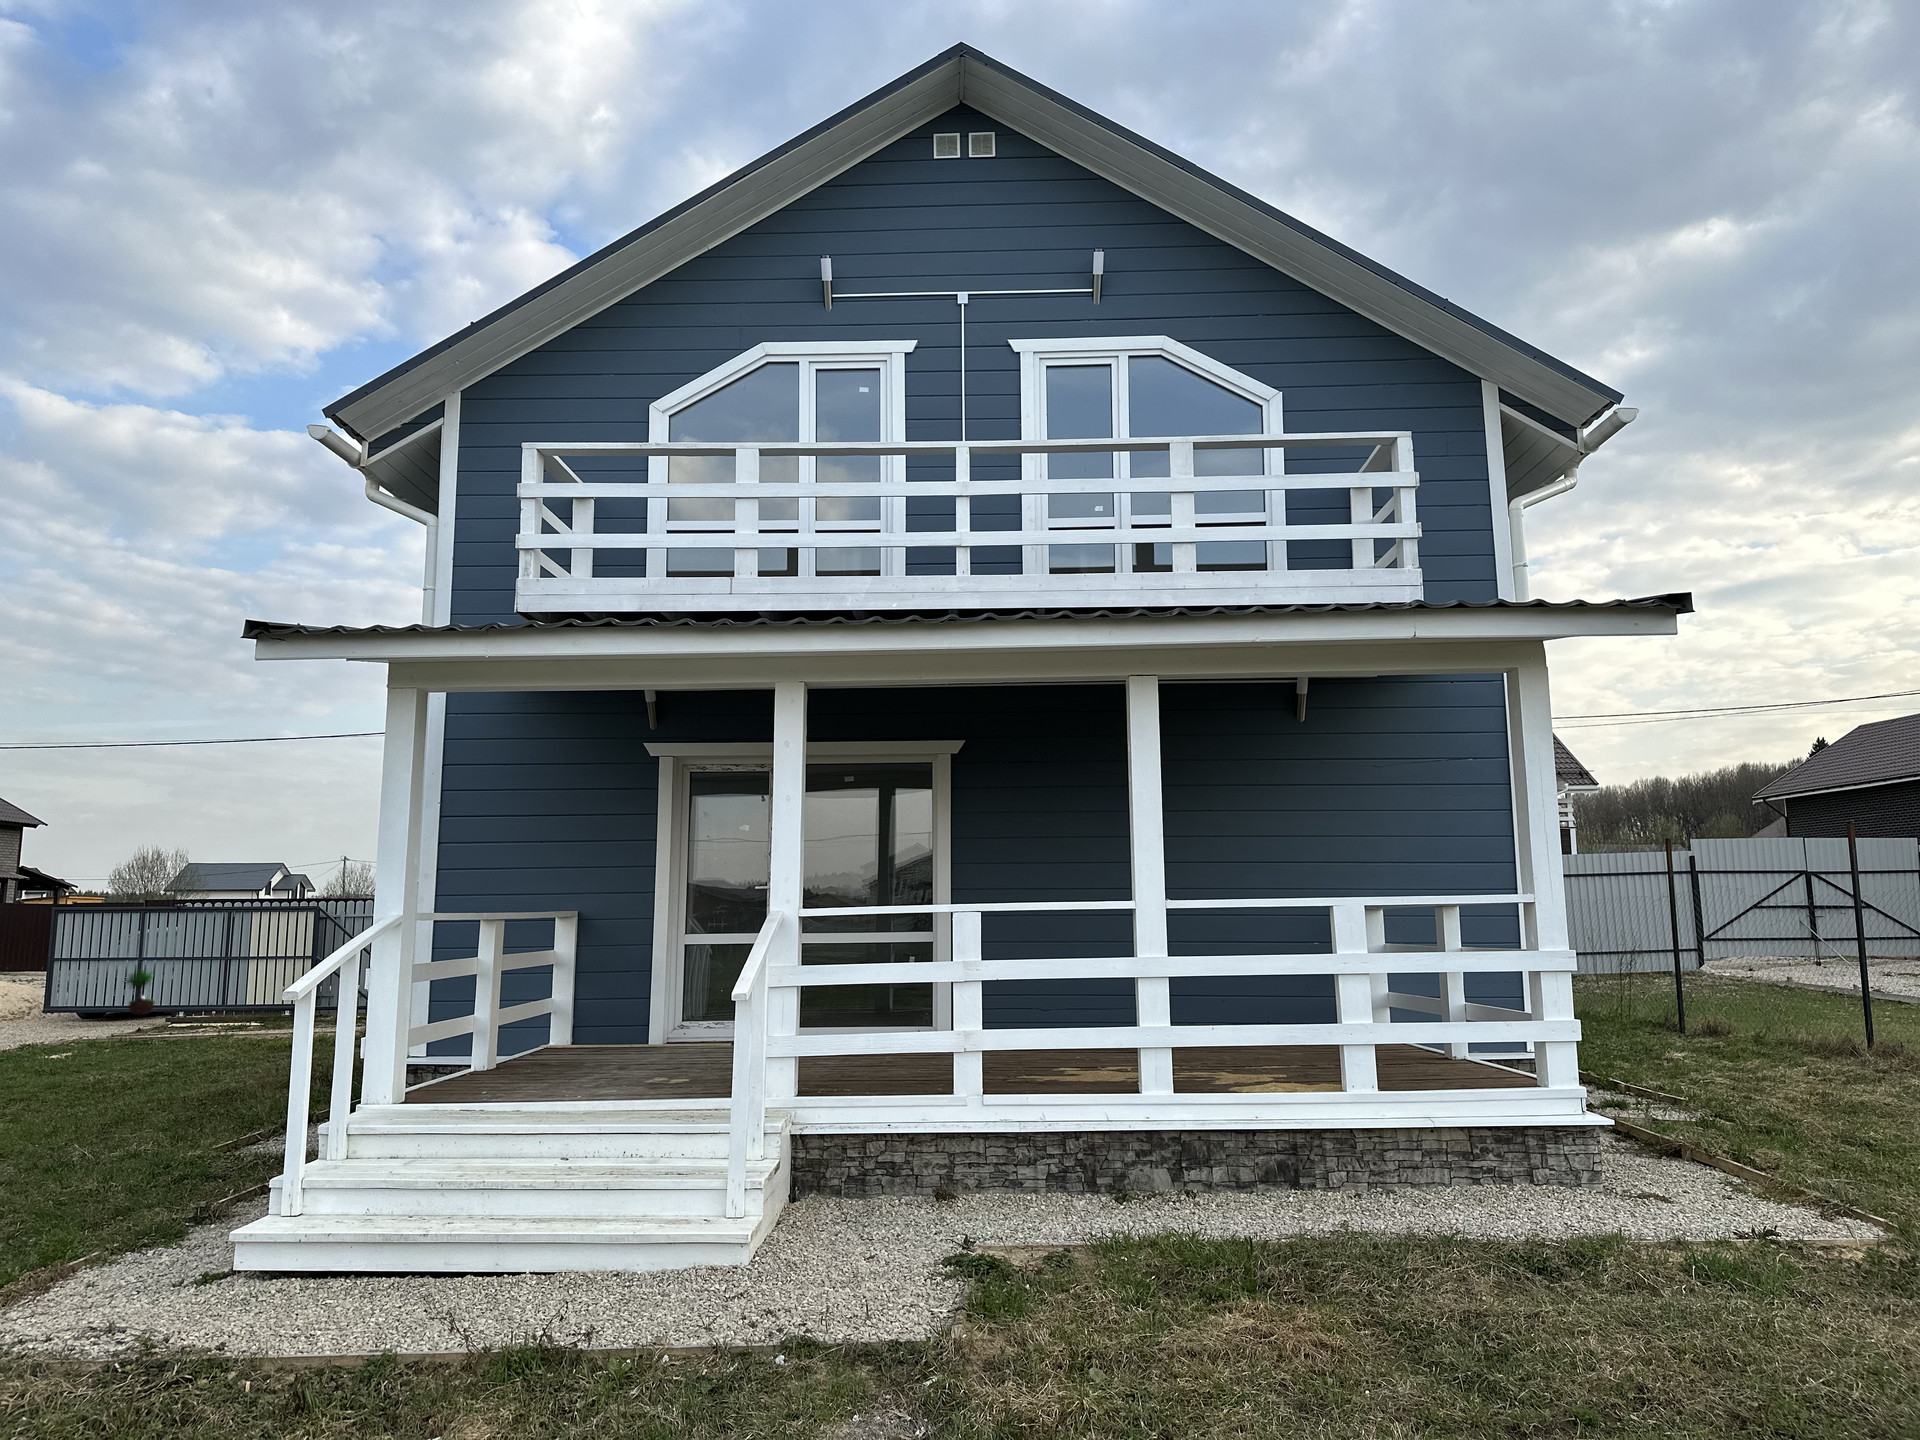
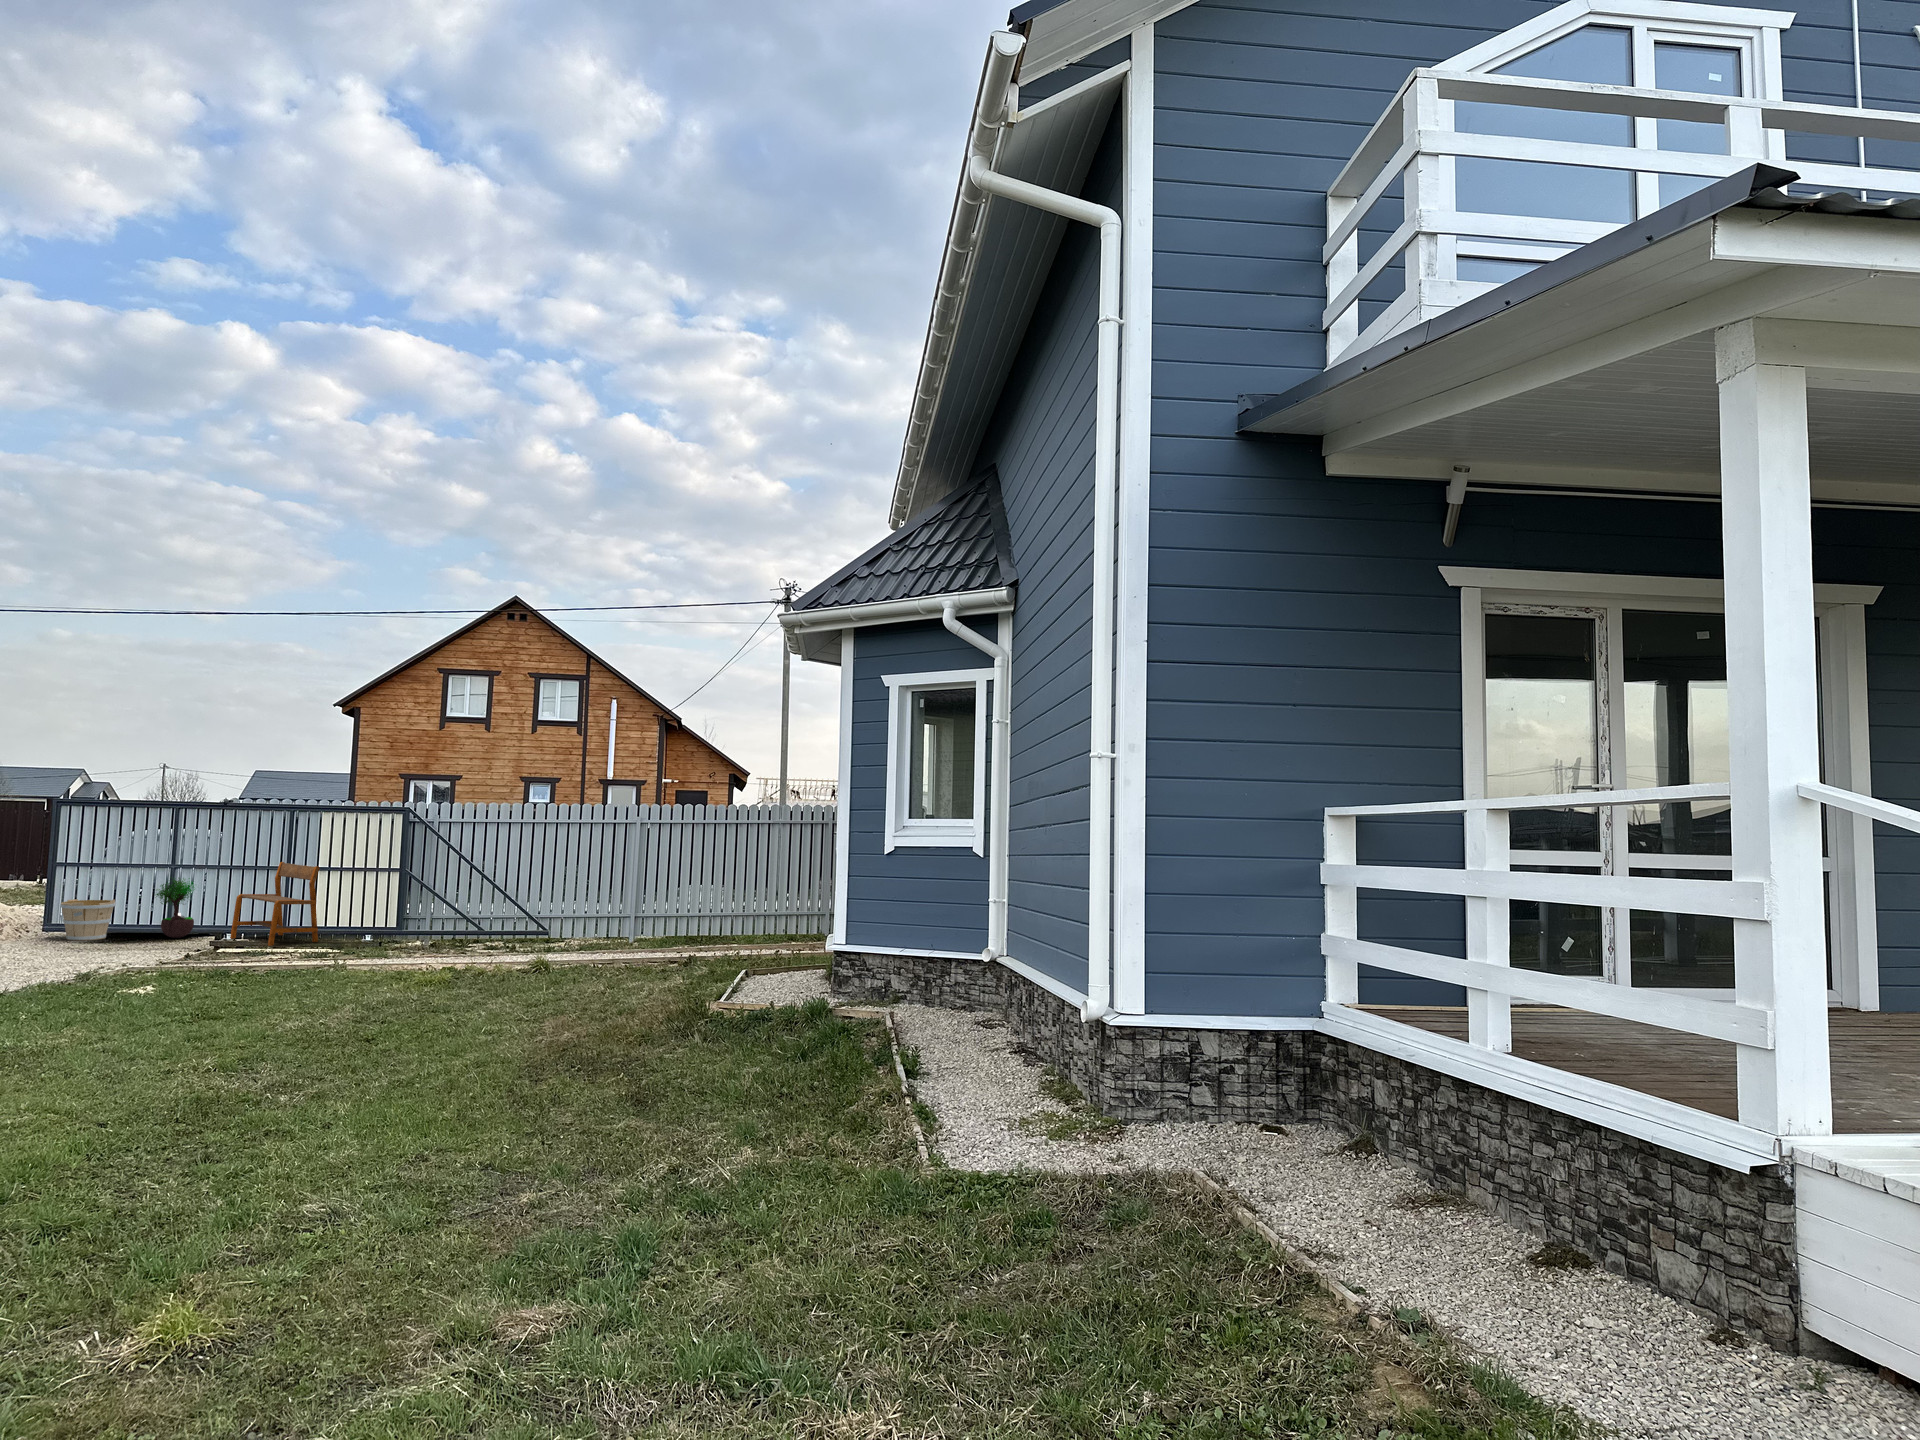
bench: none [181,954,247,1019] -> present [230,862,320,946]
wooden bucket: none [54,987,96,1019] -> present [61,899,116,941]

